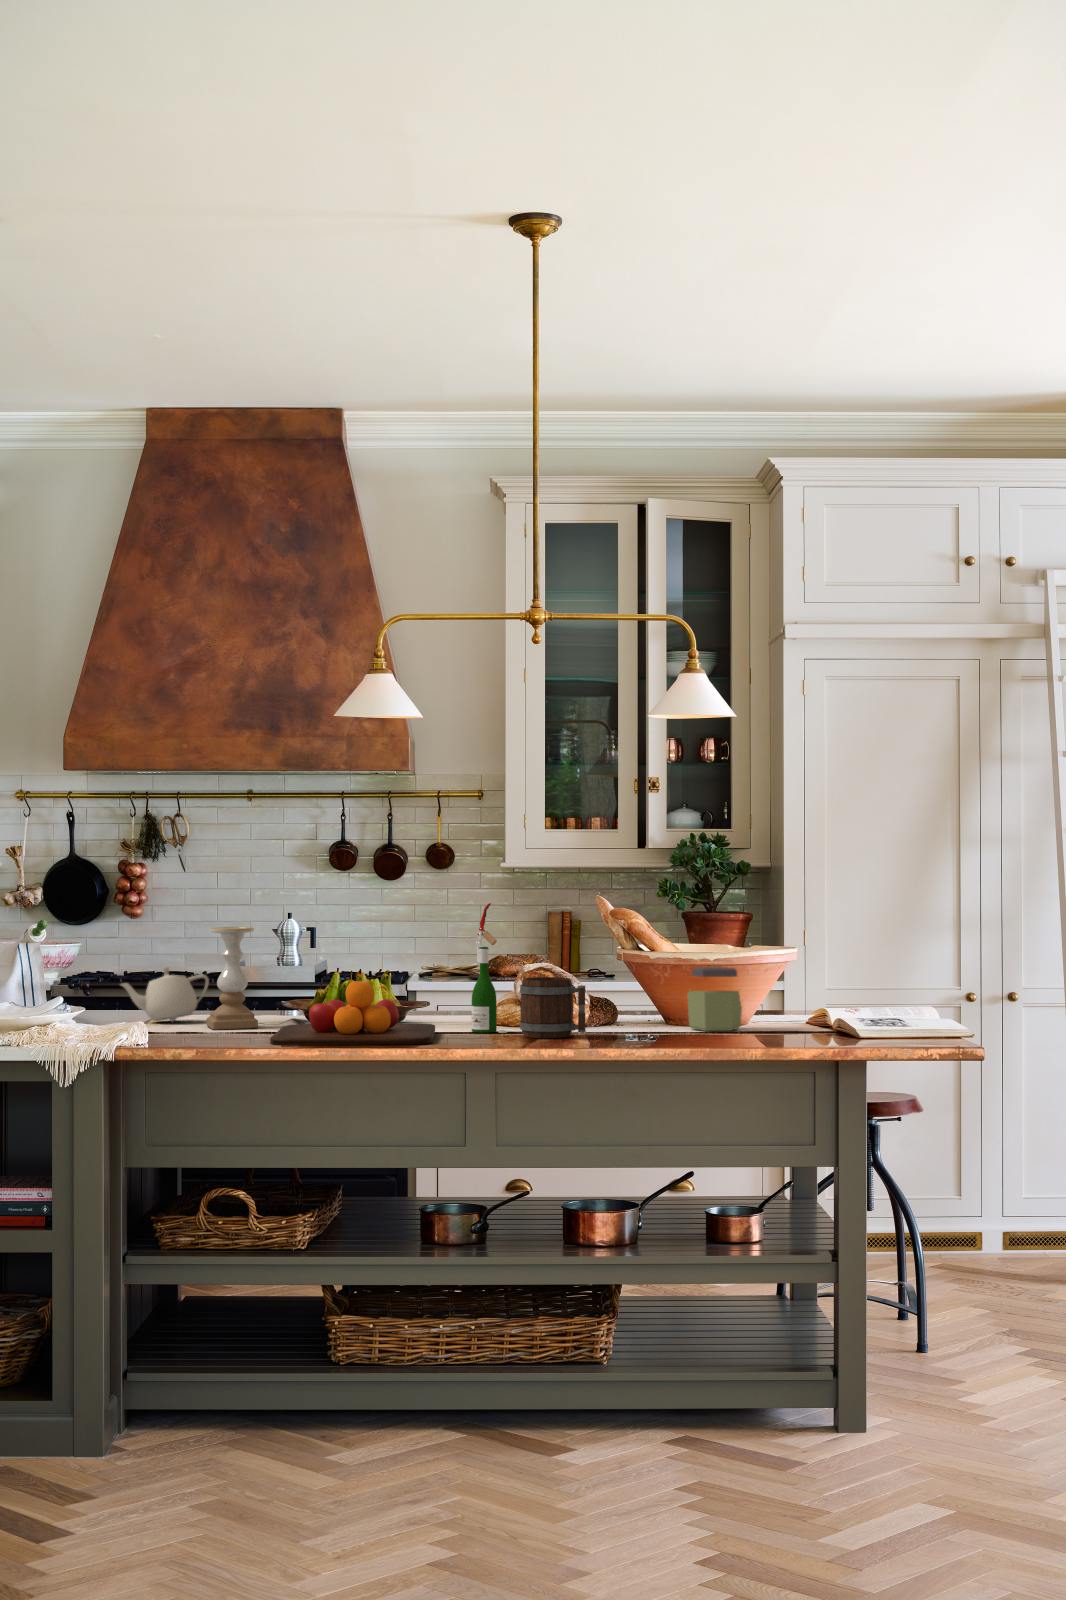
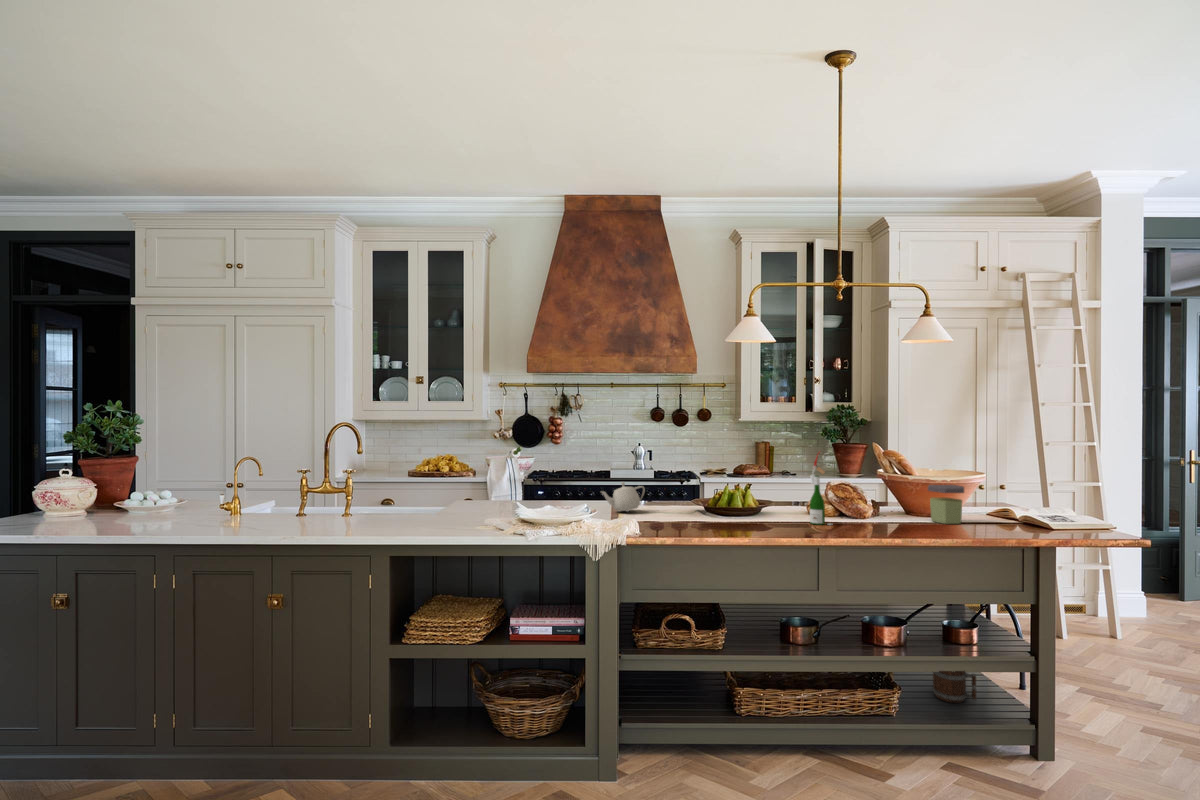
candle holder: present [207,927,258,1030] -> none [652,462,683,520]
mug: present [520,977,586,1038] -> present [933,671,976,703]
chopping board: present [270,981,435,1045] -> none [706,498,810,538]

